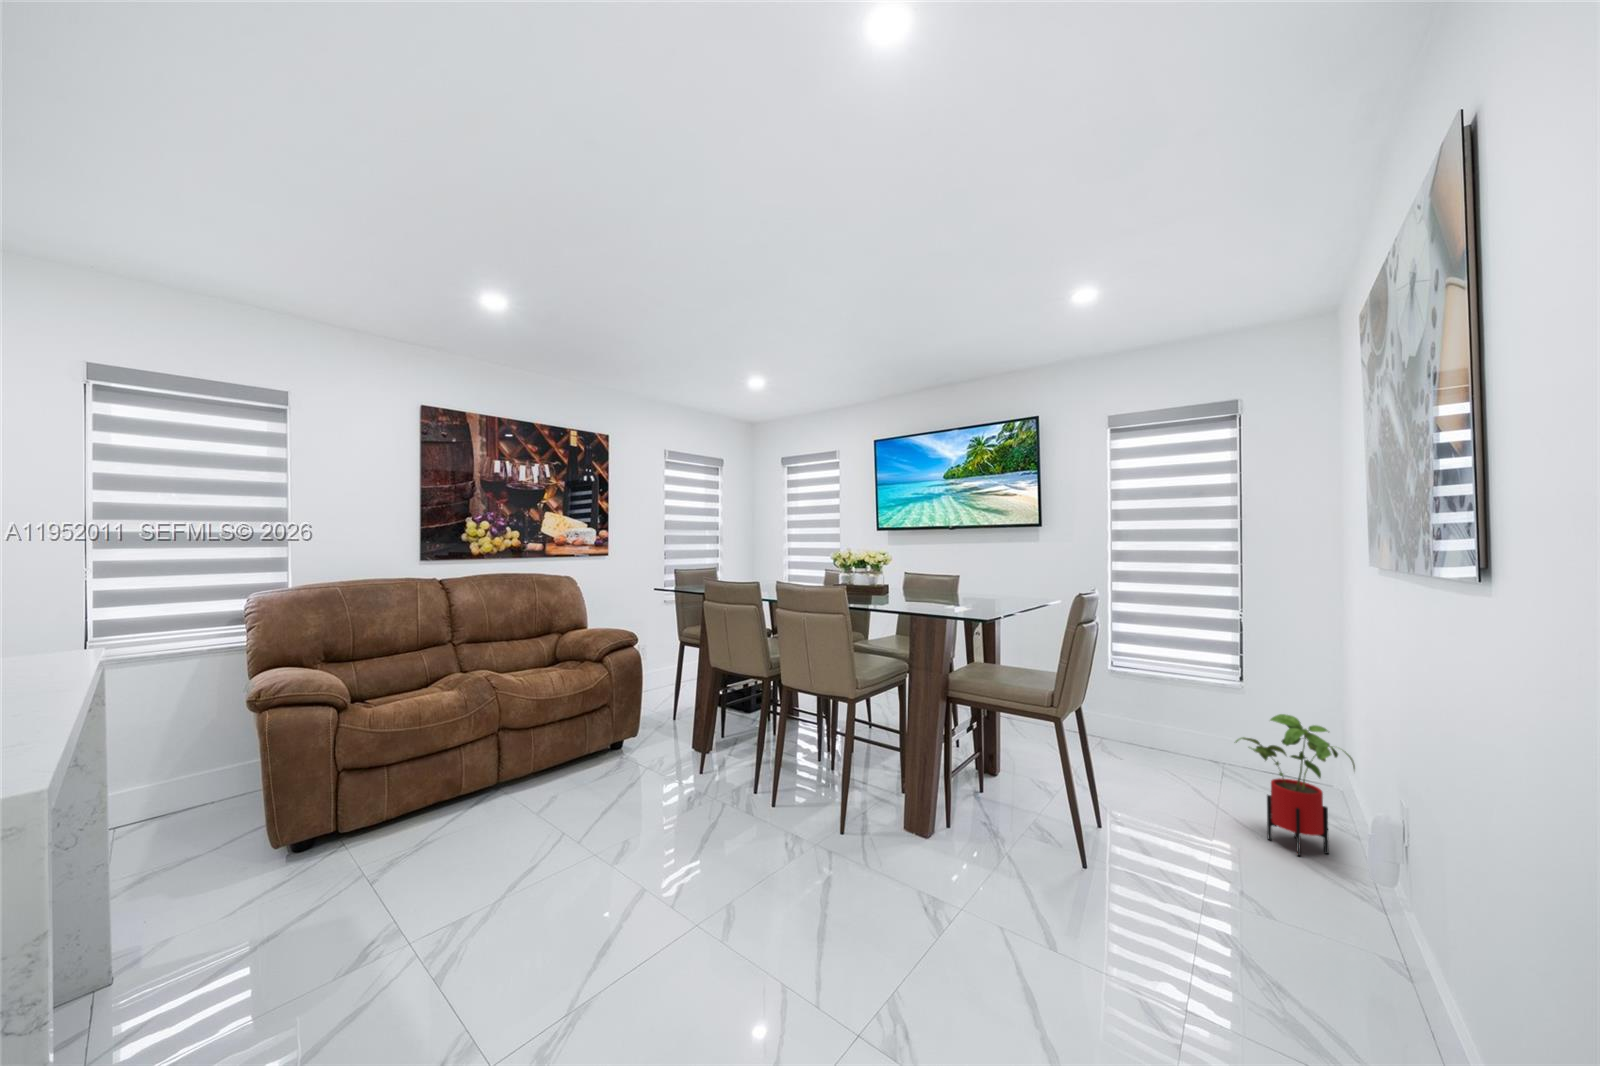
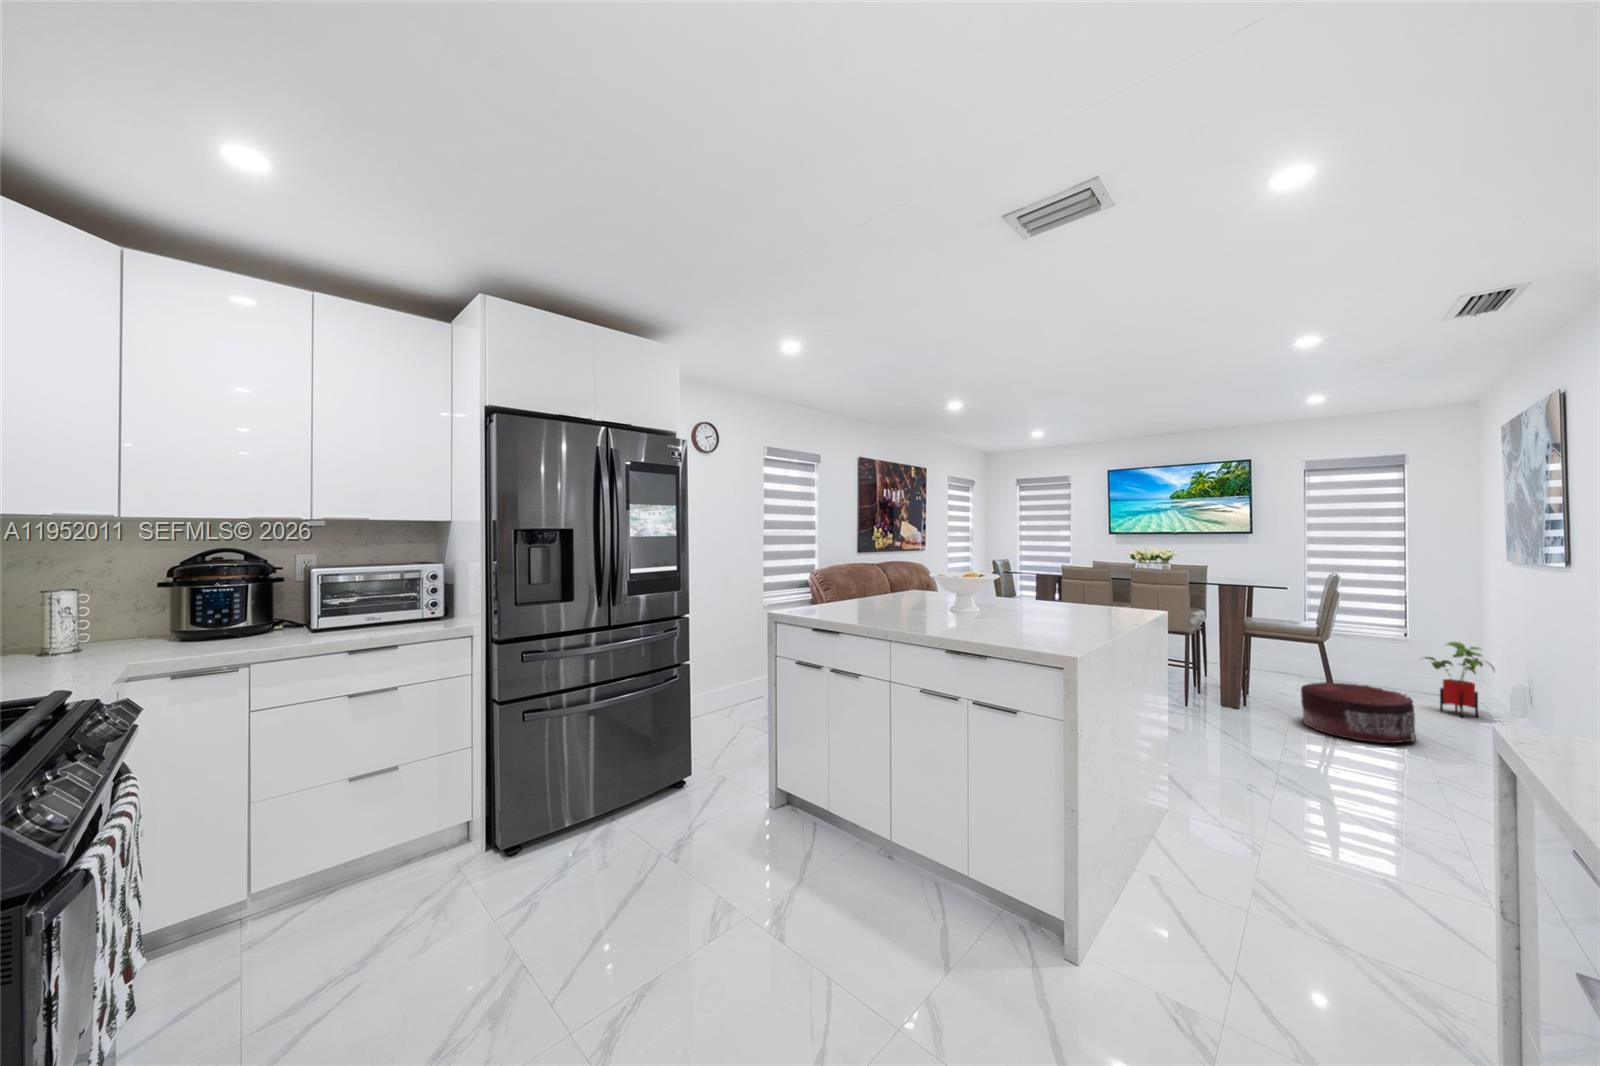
pouf: none [982,795,1179,968] -> present [1301,681,1416,743]

